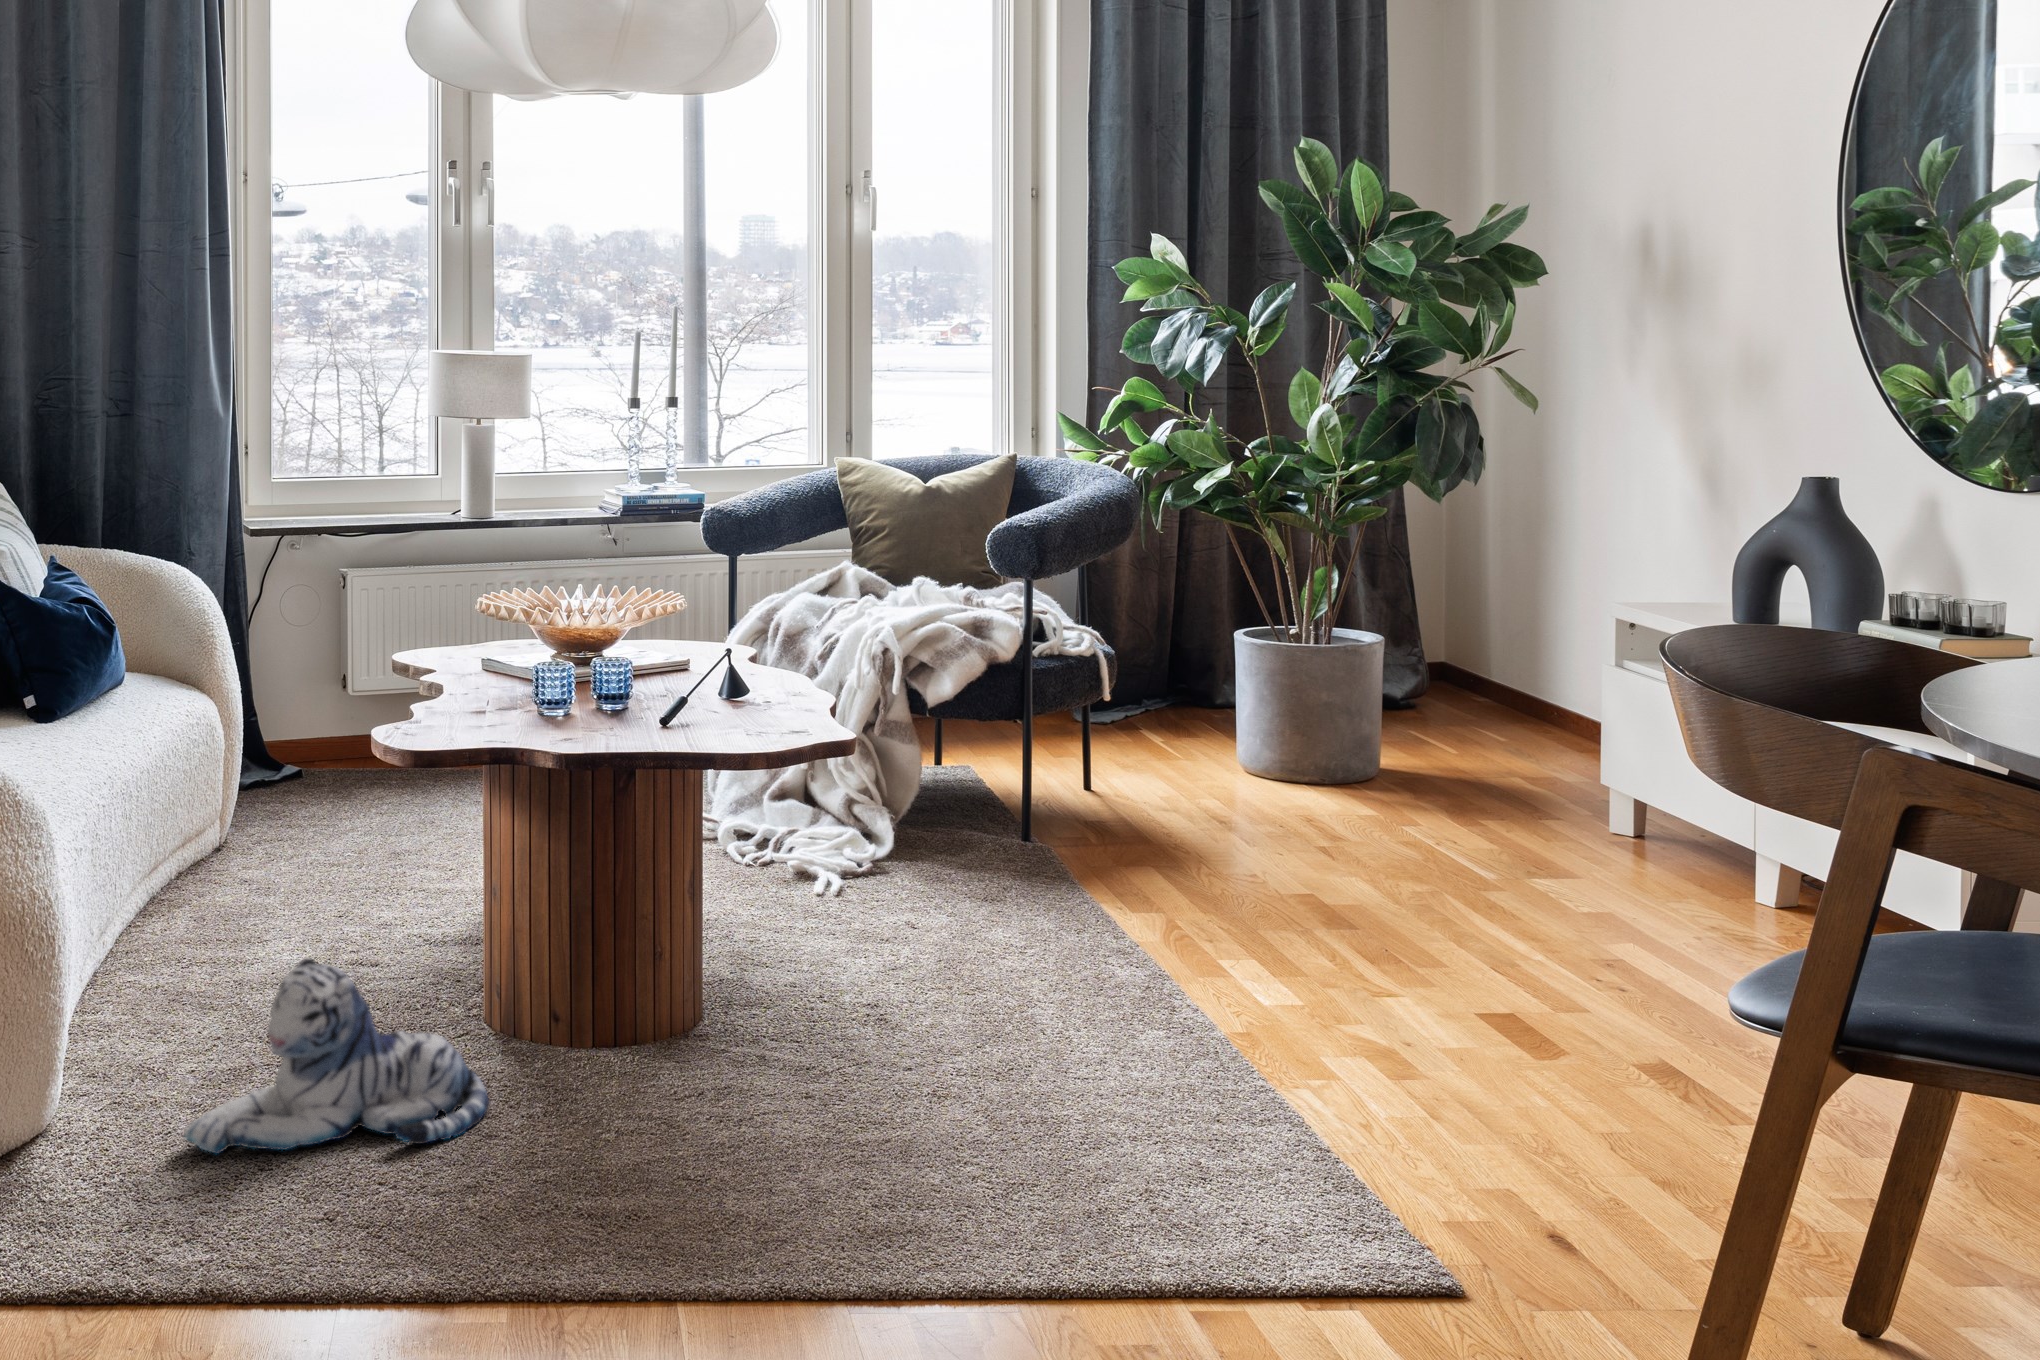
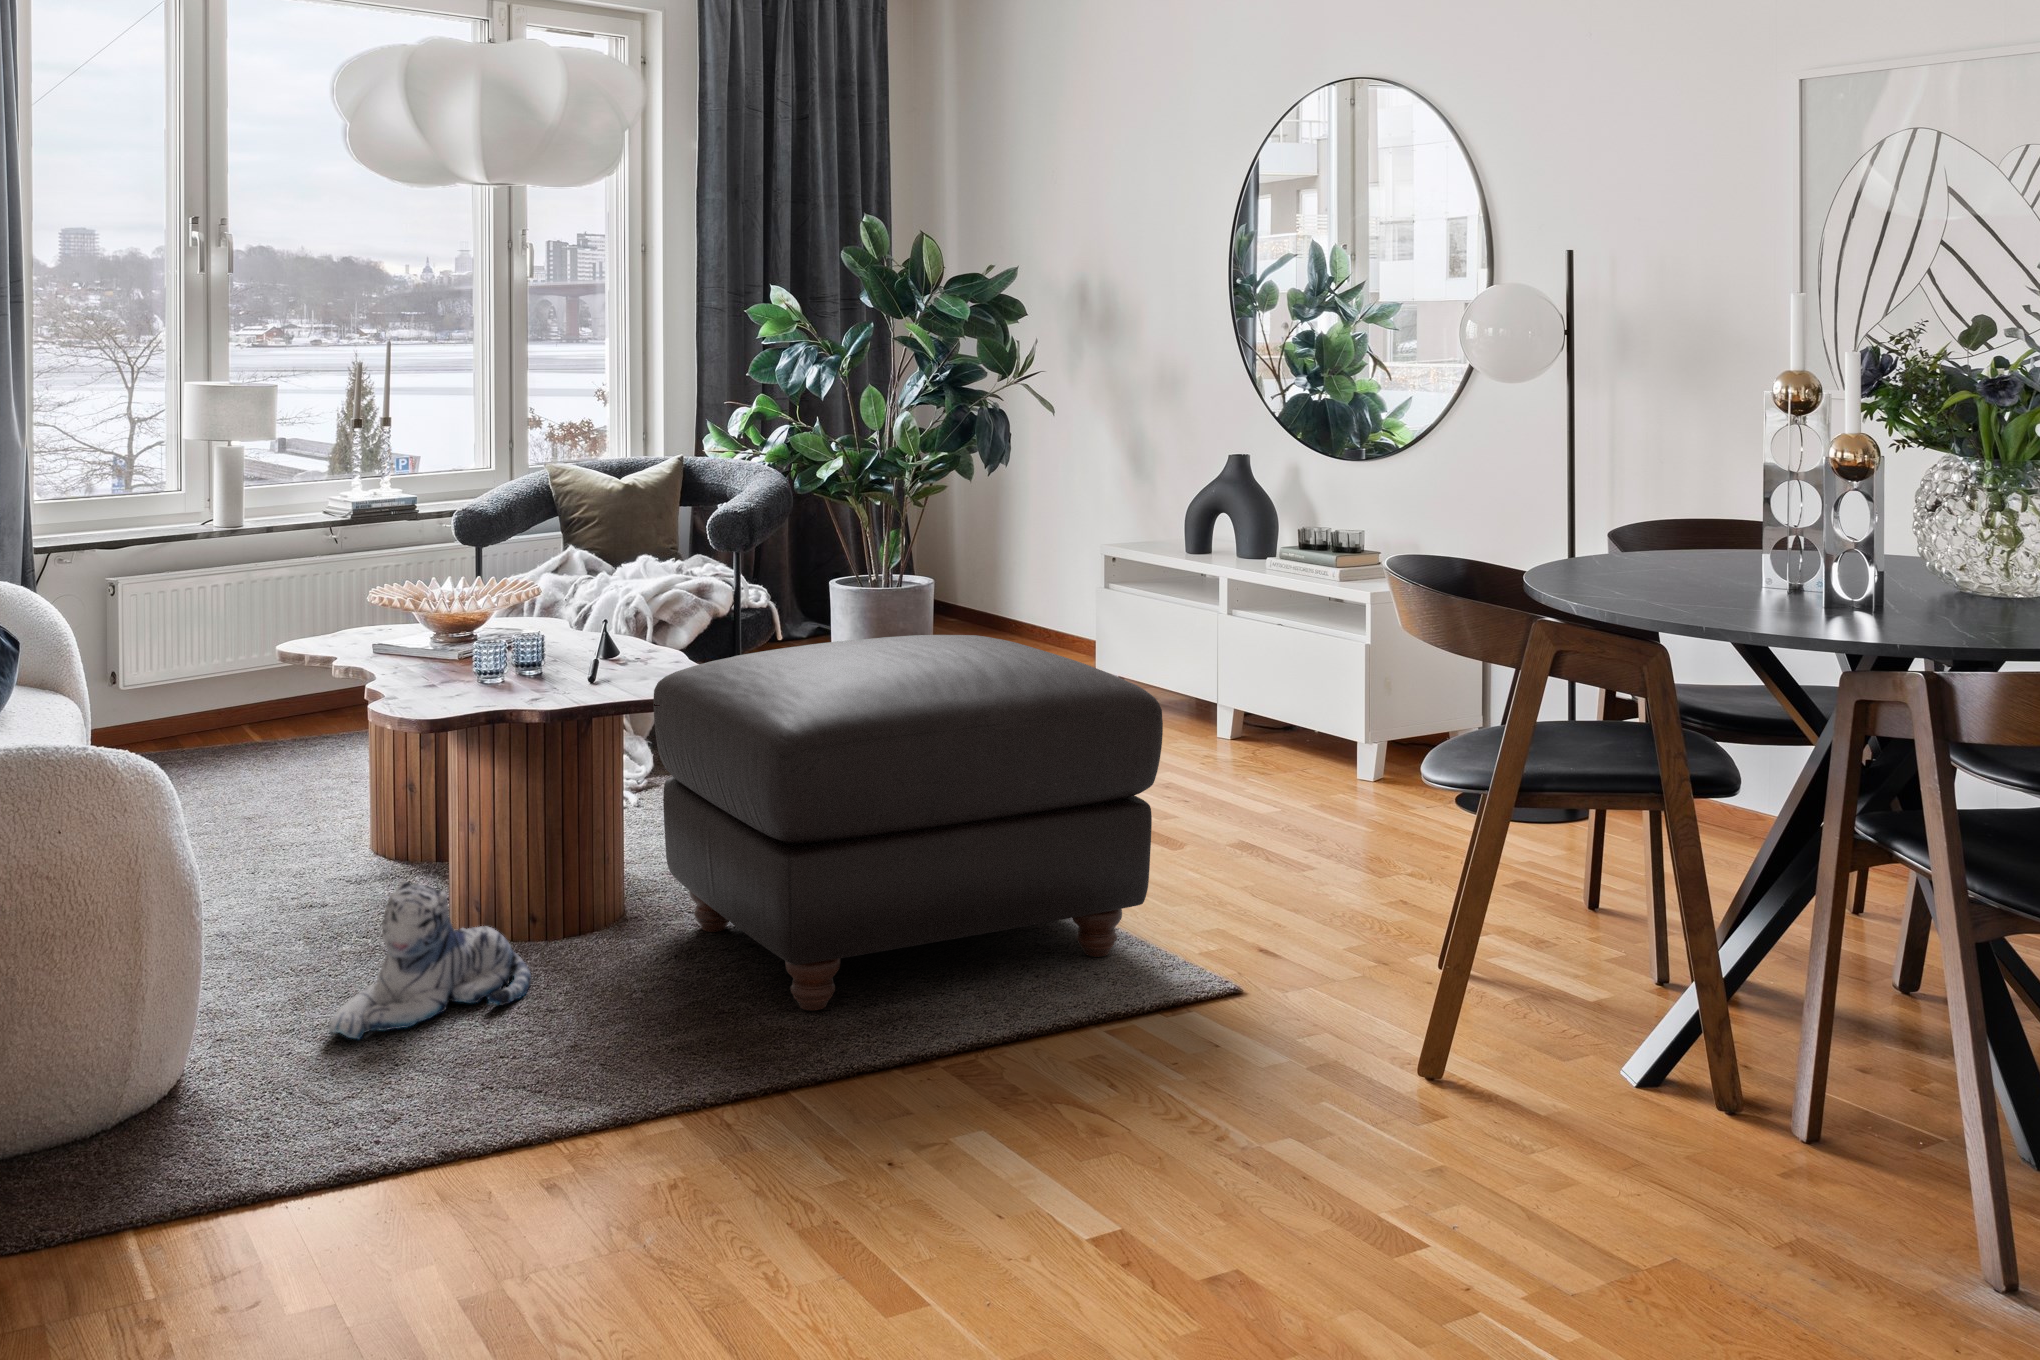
ottoman: none [698,702,1422,1248] -> present [654,635,1163,1010]

